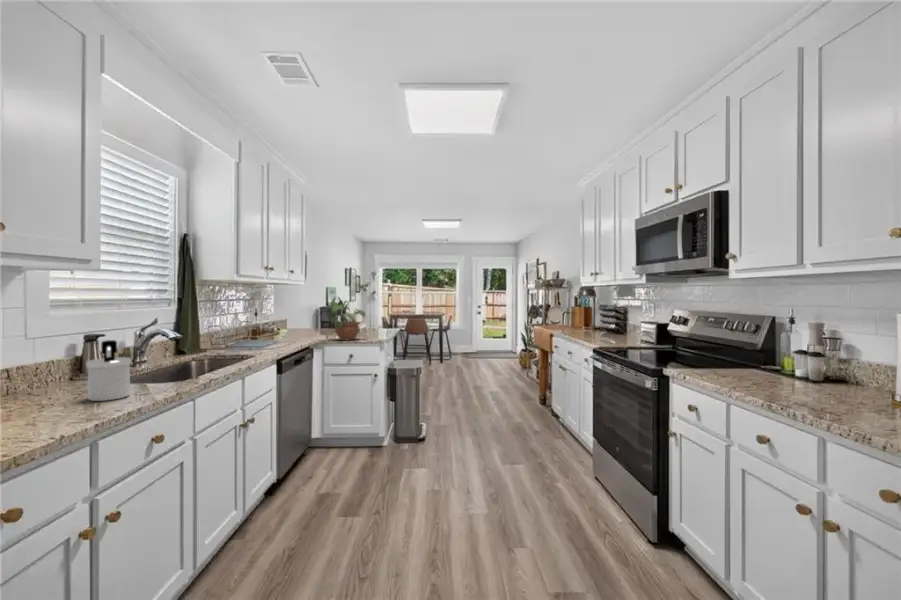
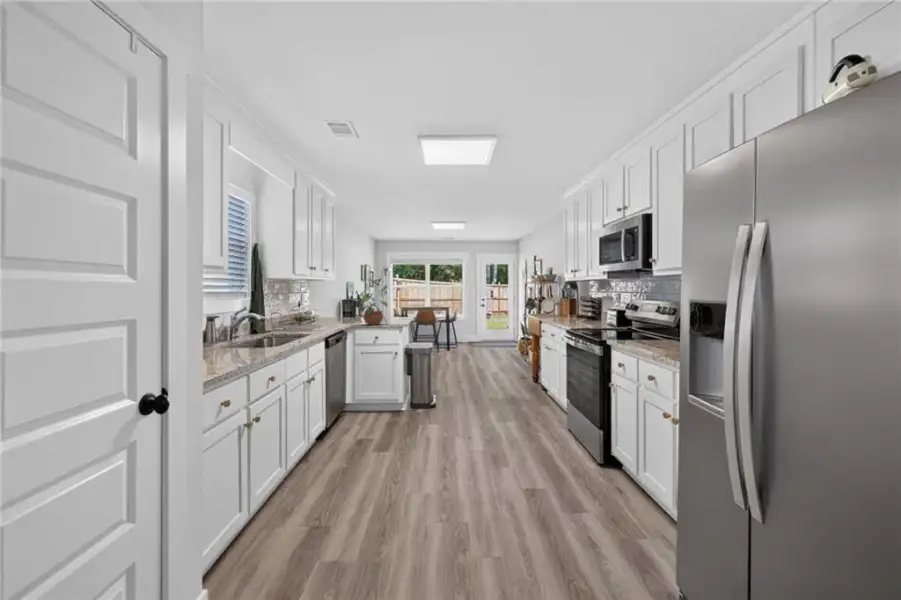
soap dispenser: present [86,340,131,401] -> none [229,318,253,355]

